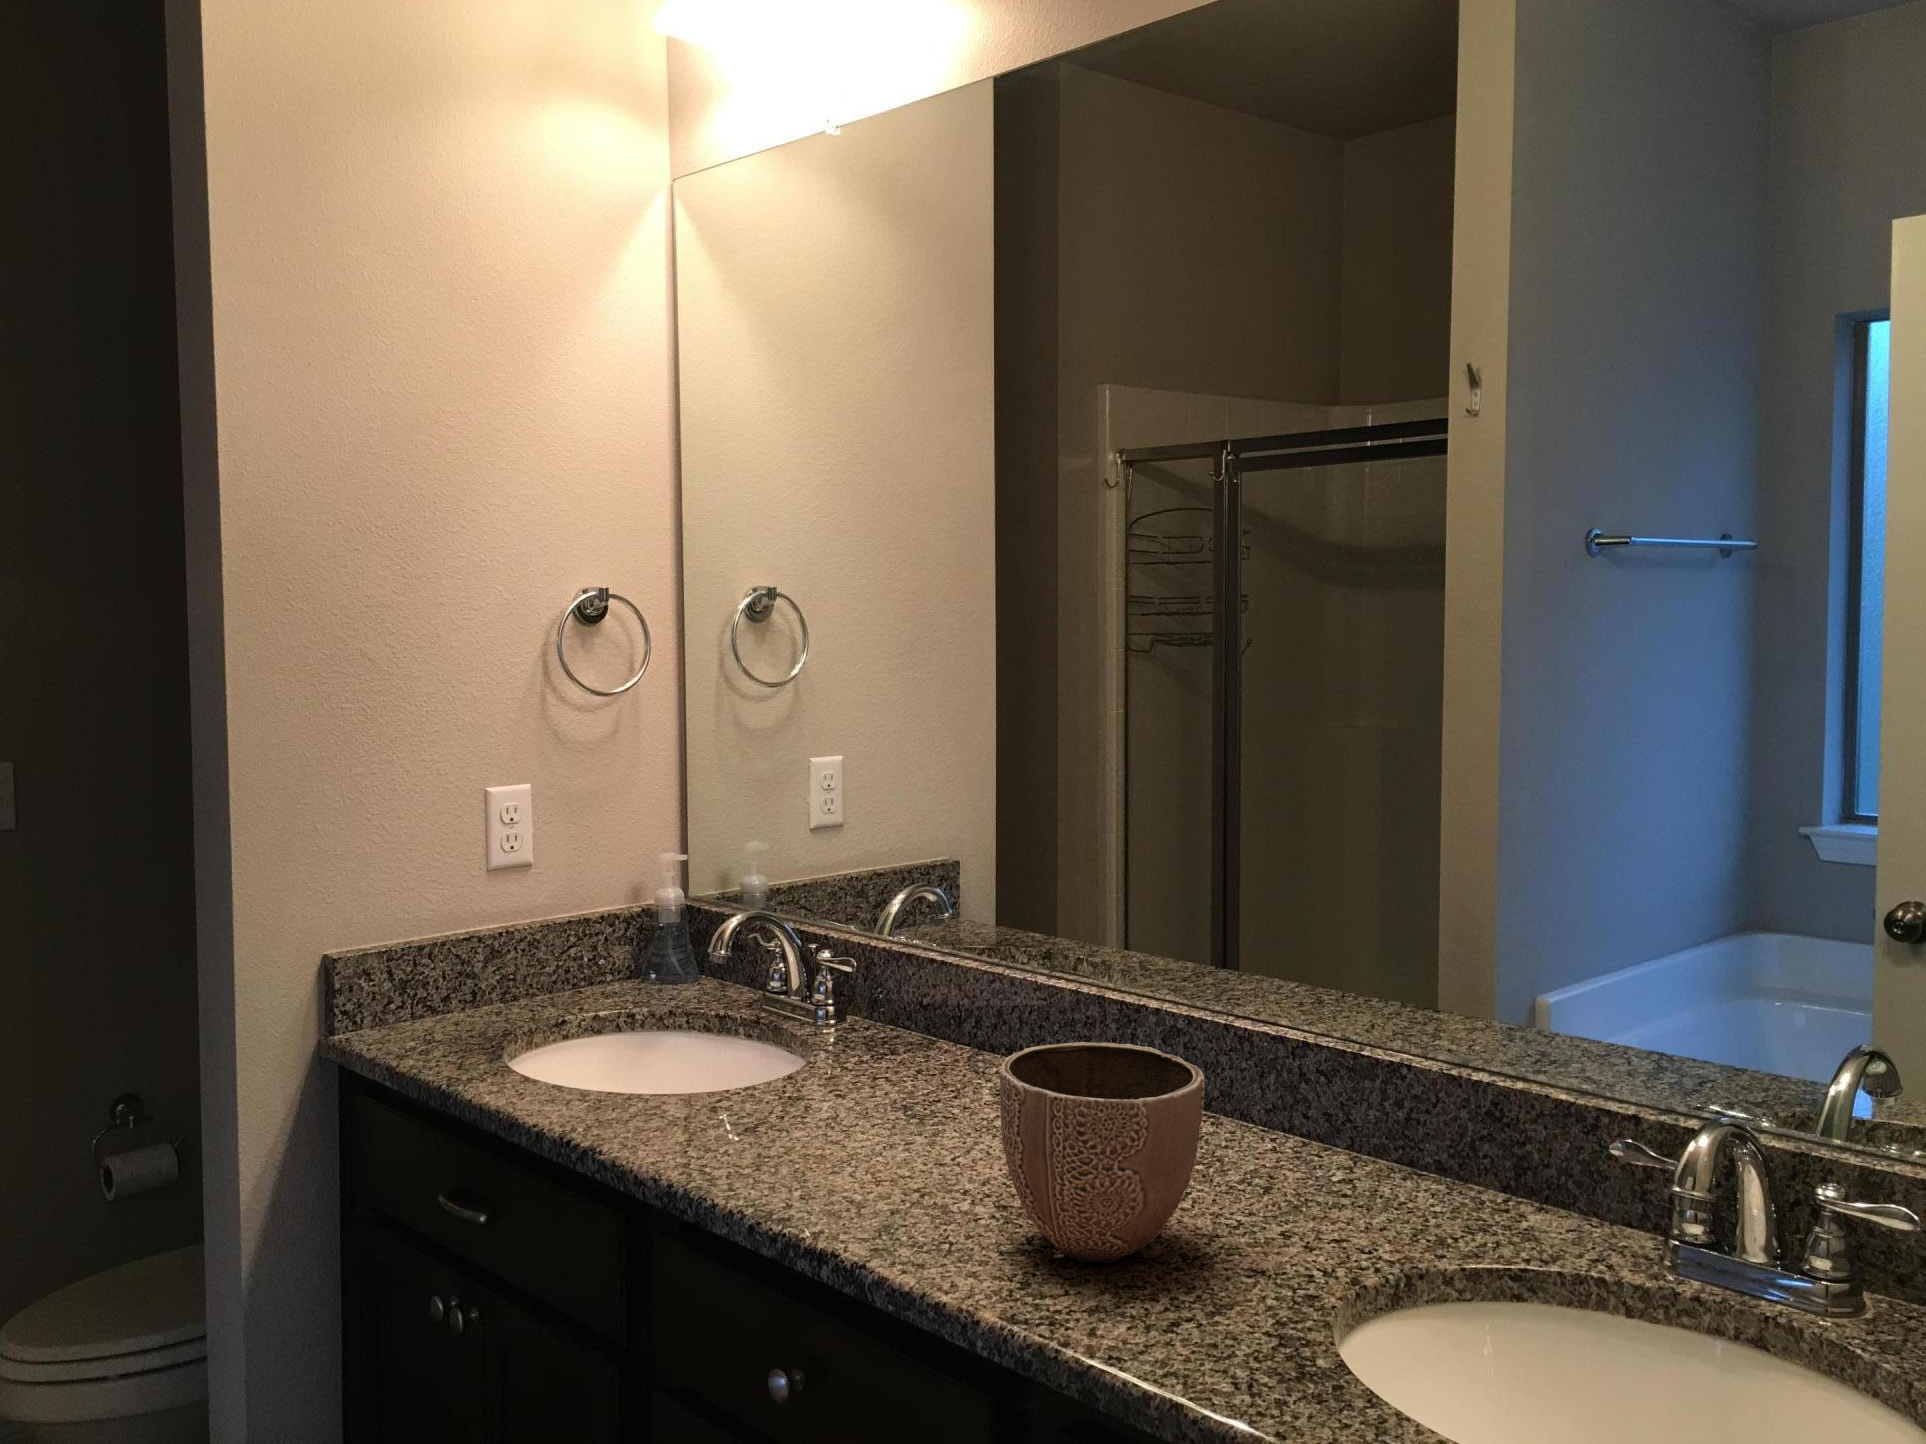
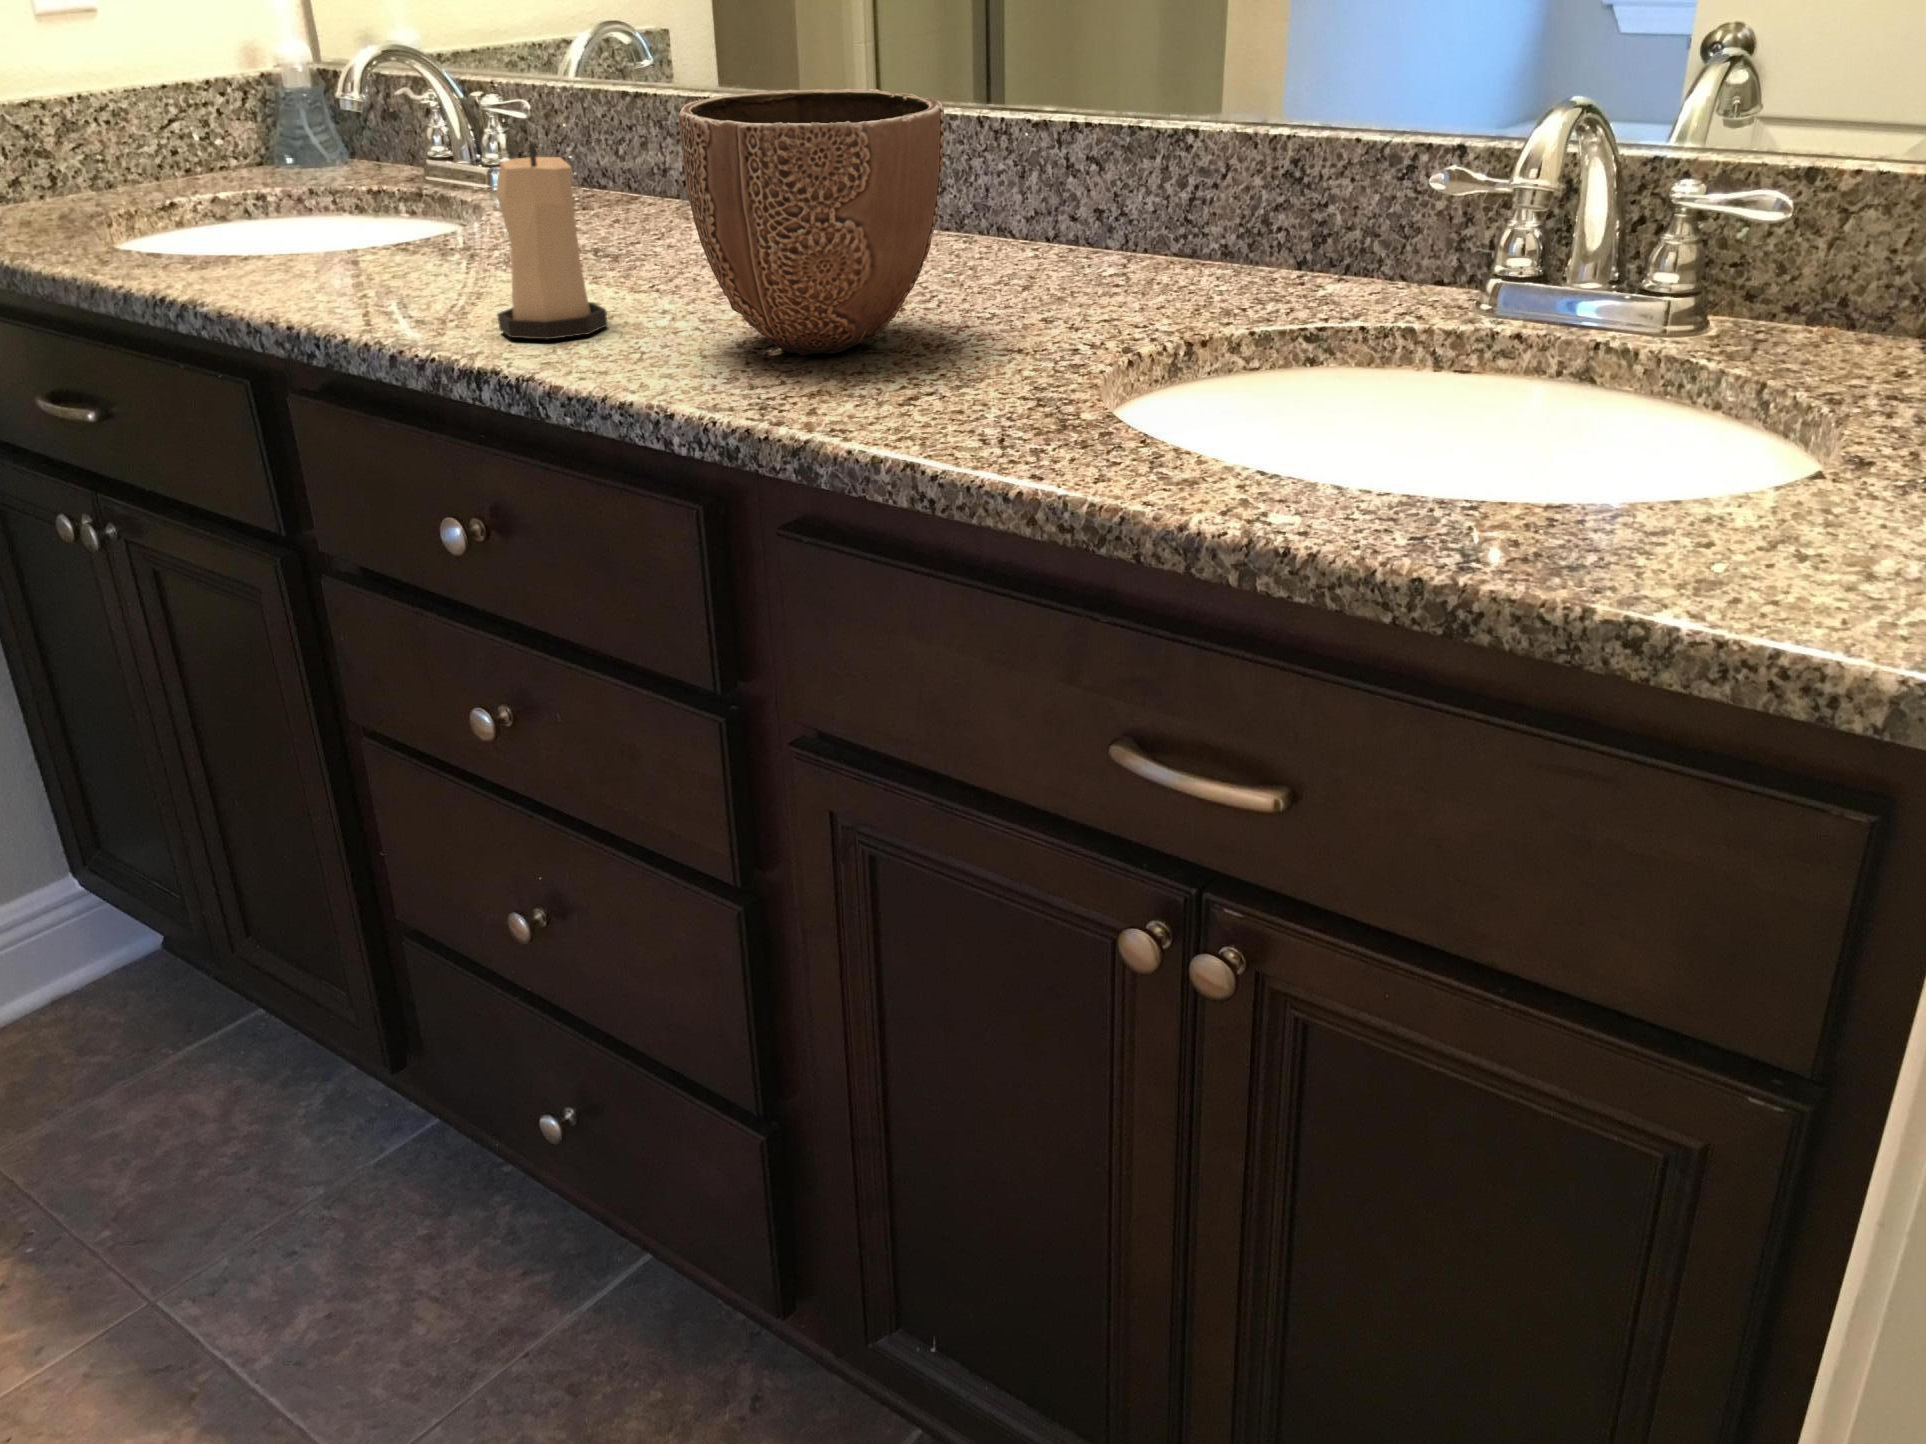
candle: none [836,1066,922,1221] -> present [496,143,608,339]

